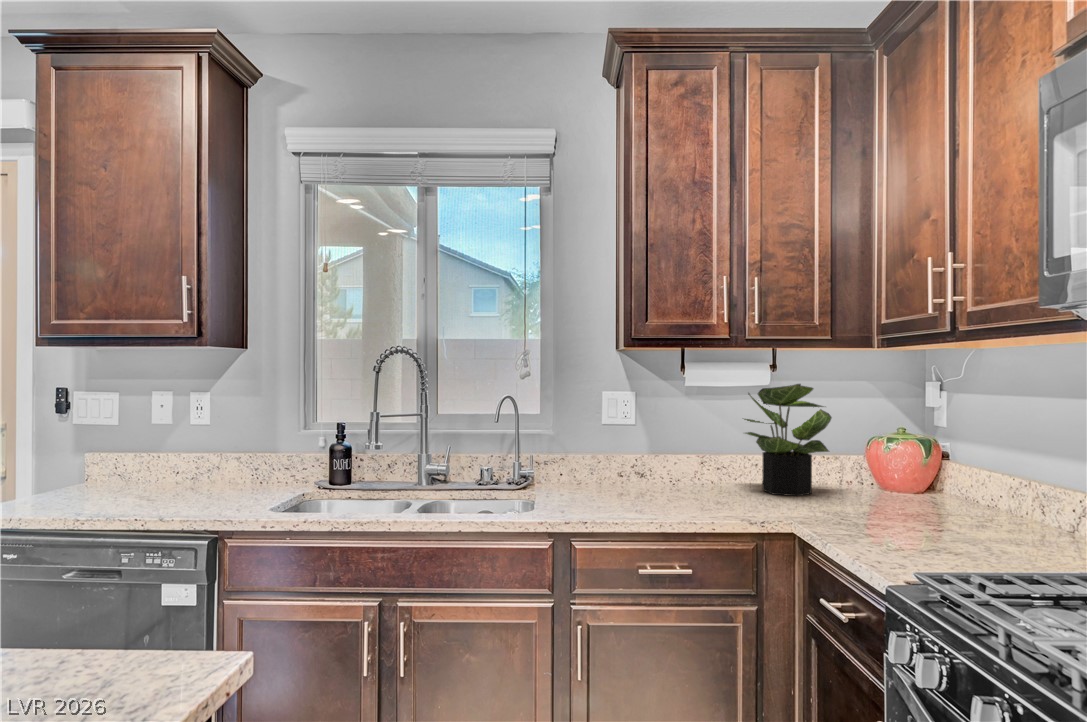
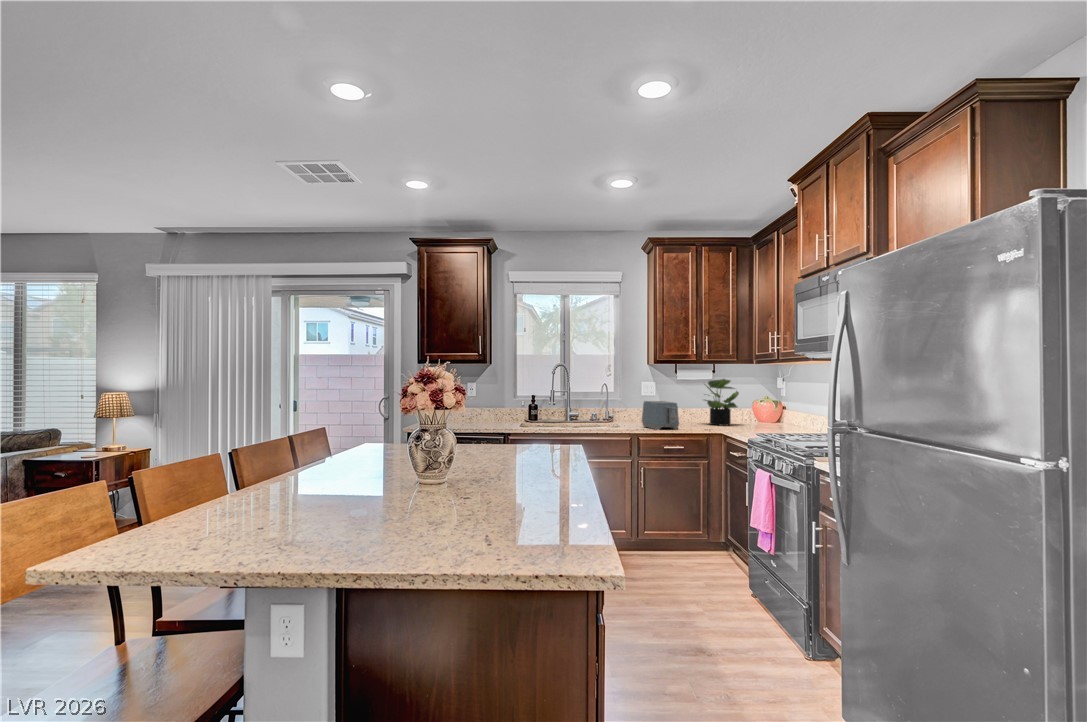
toaster: none [592,440,682,522] -> present [642,401,679,430]

